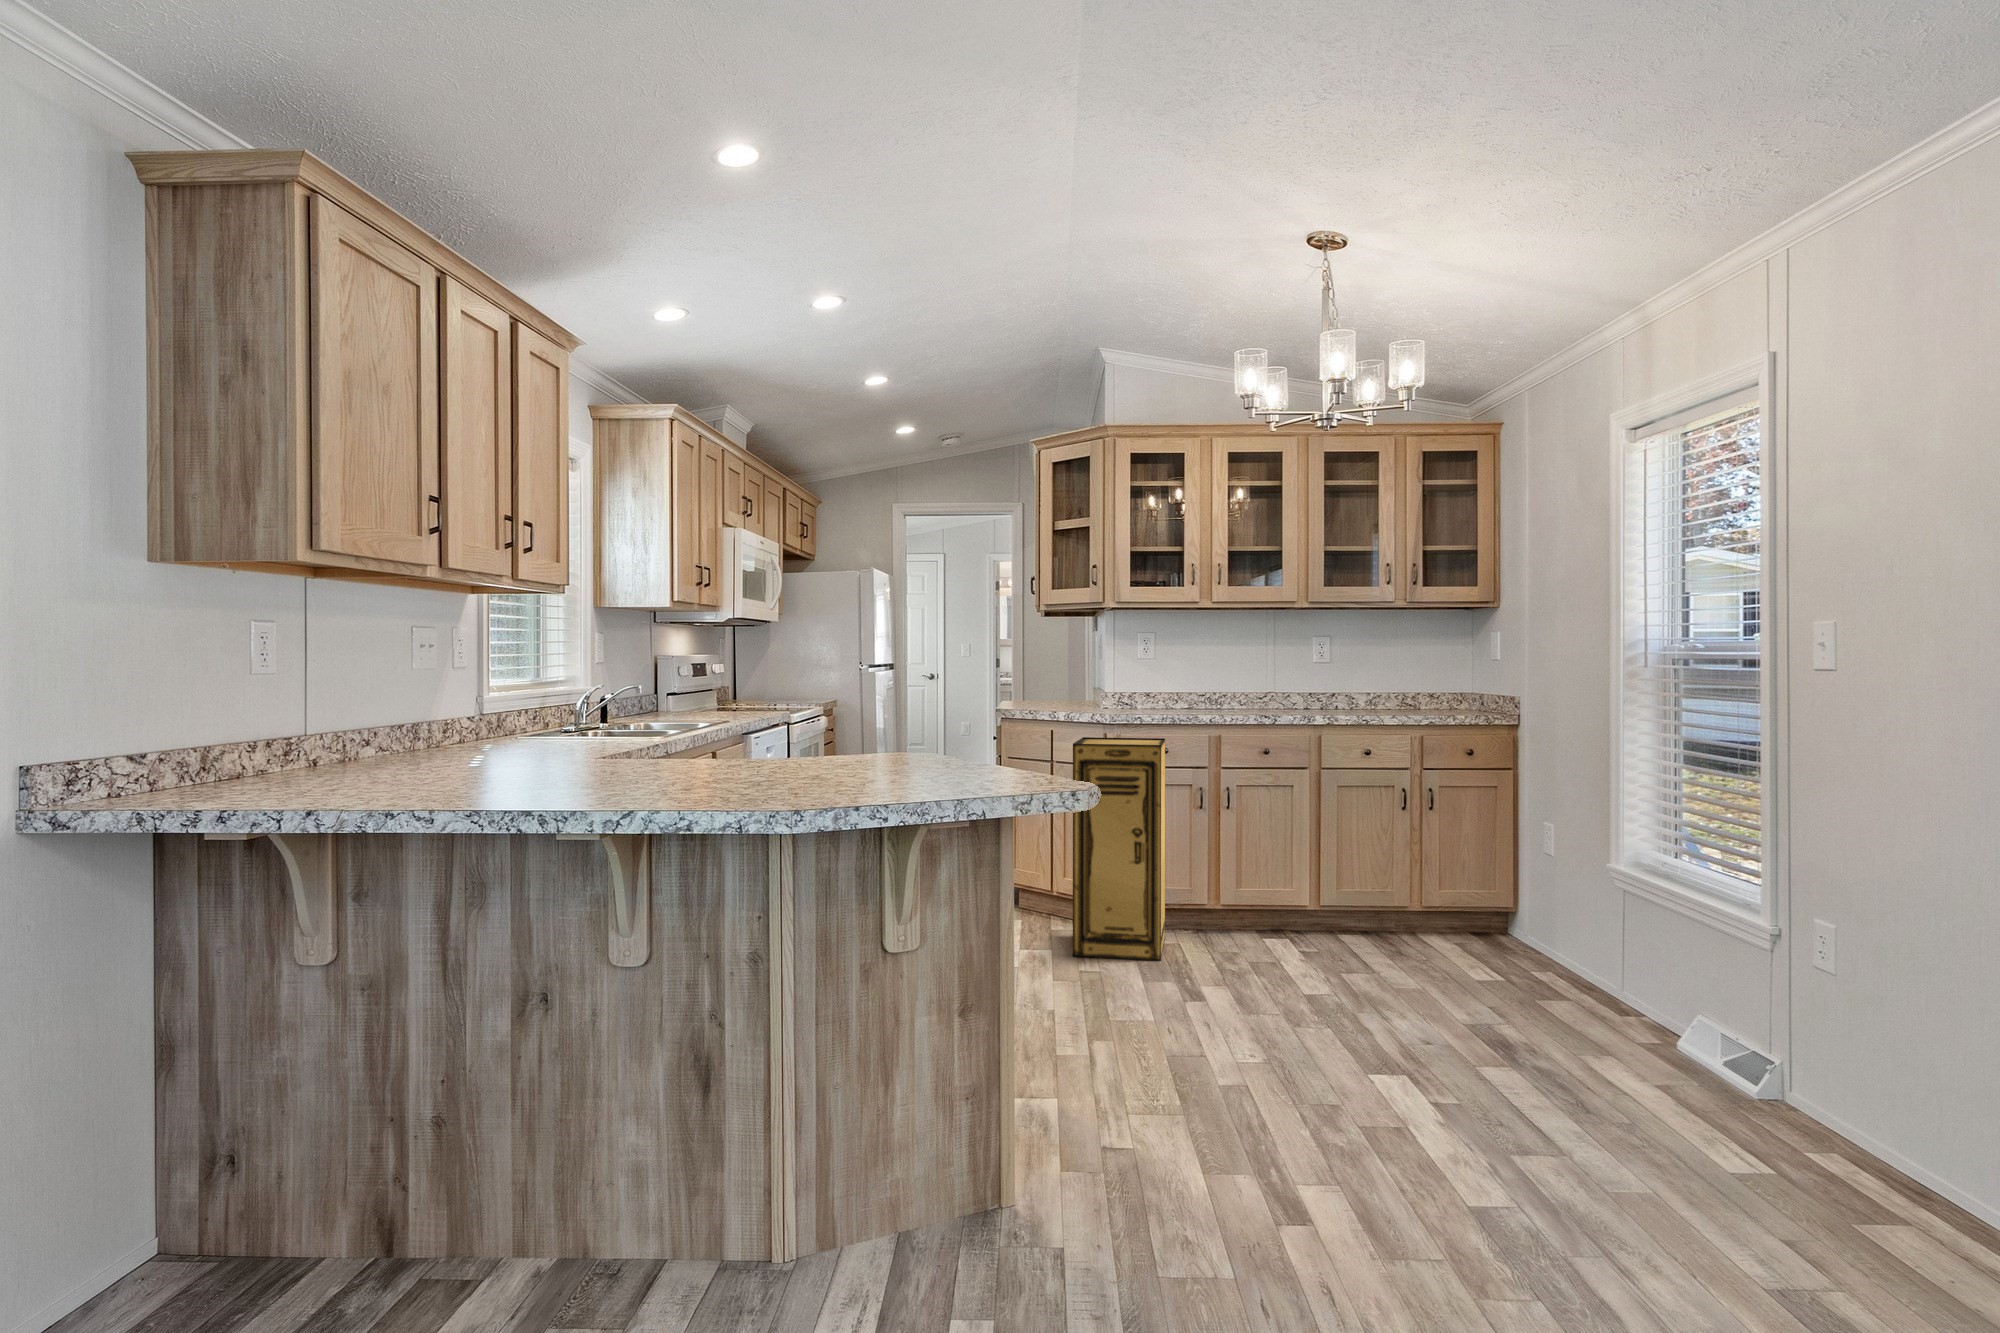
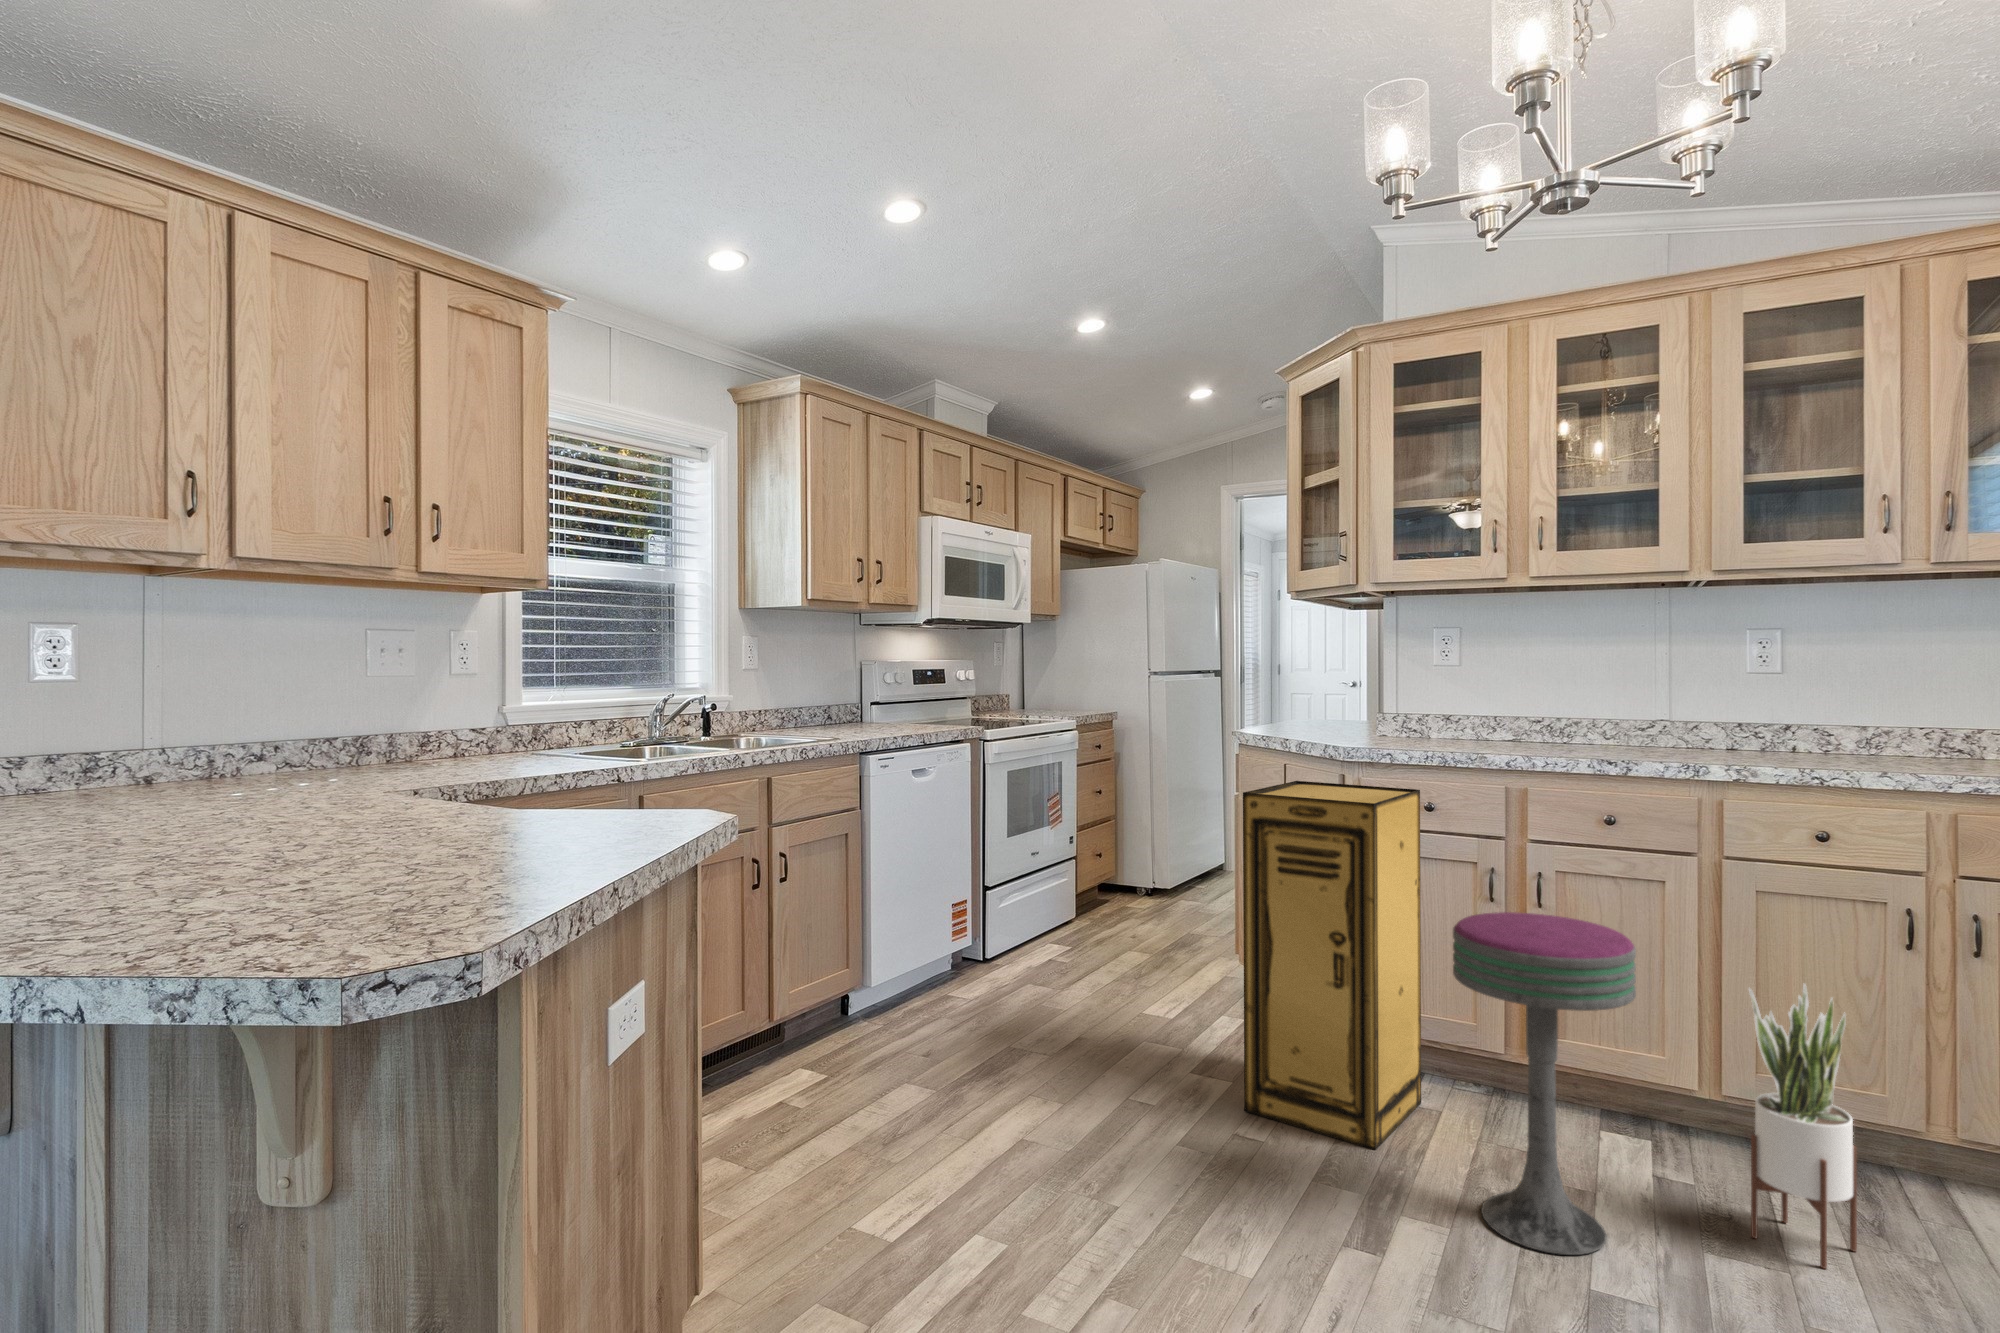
bar stool: none [1219,803,1312,982] -> present [1453,912,1636,1255]
potted plant: none [1353,825,1396,967] -> present [1749,984,1857,1269]

